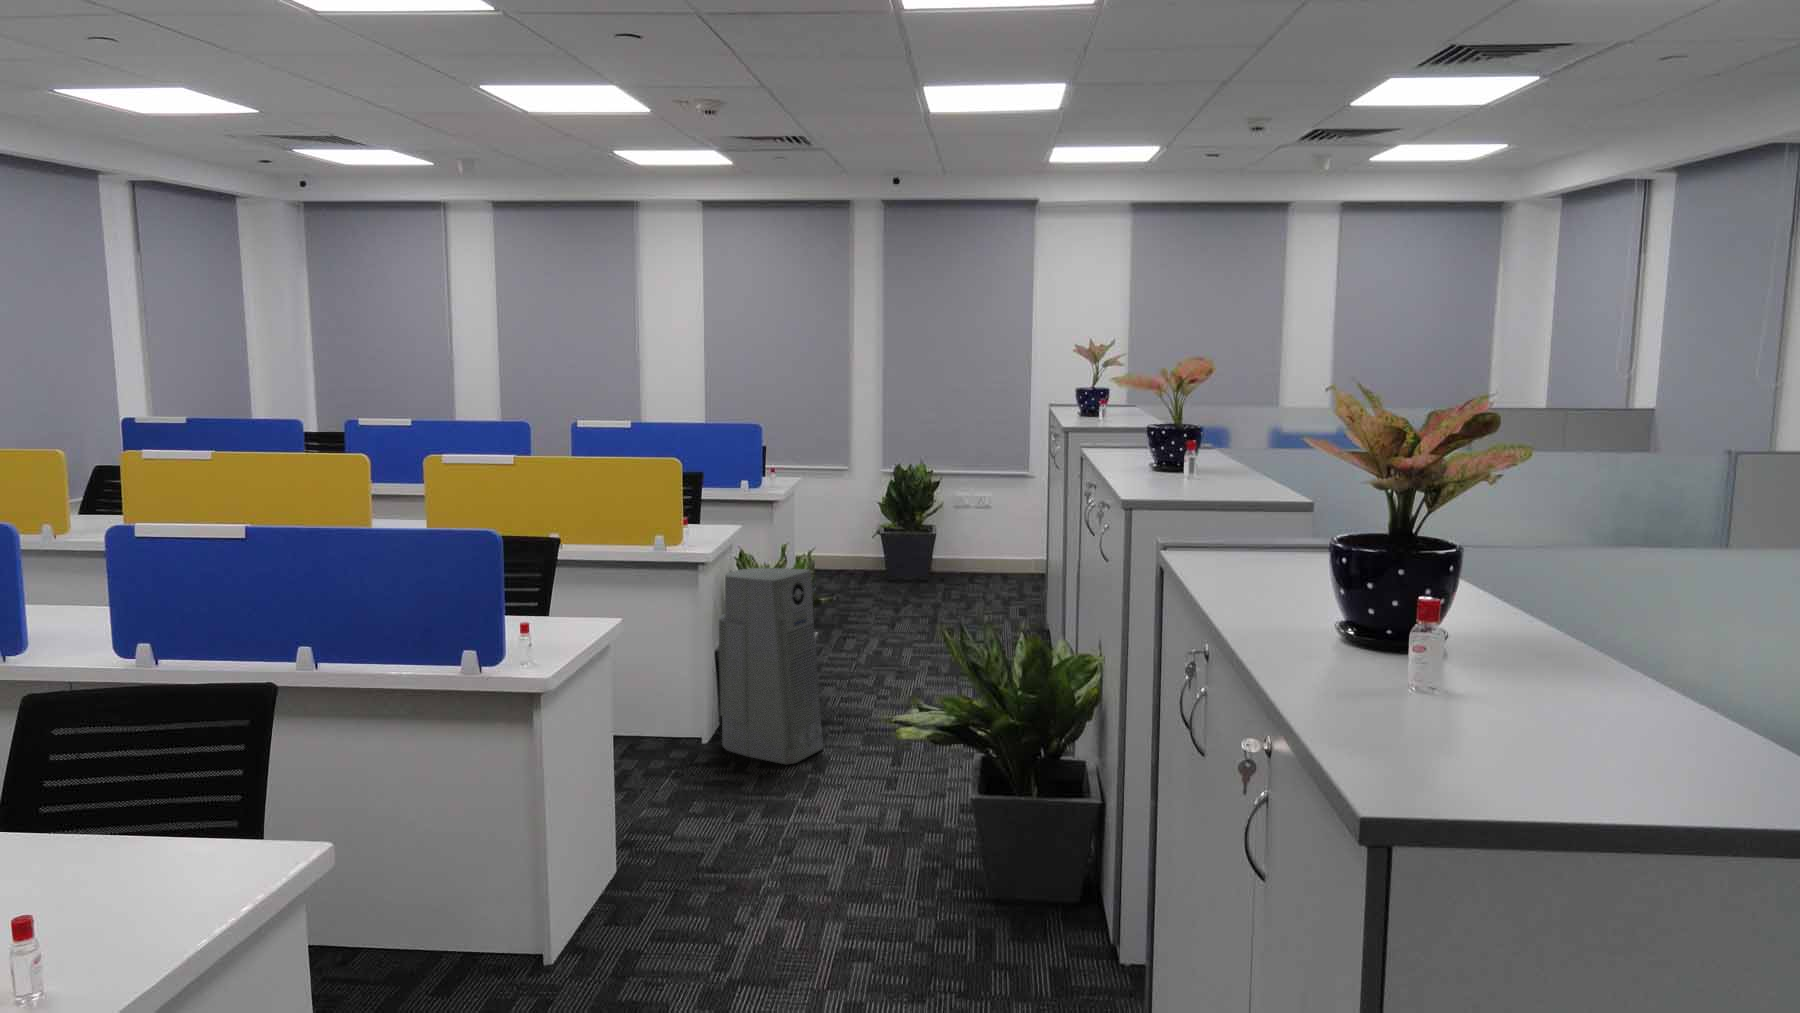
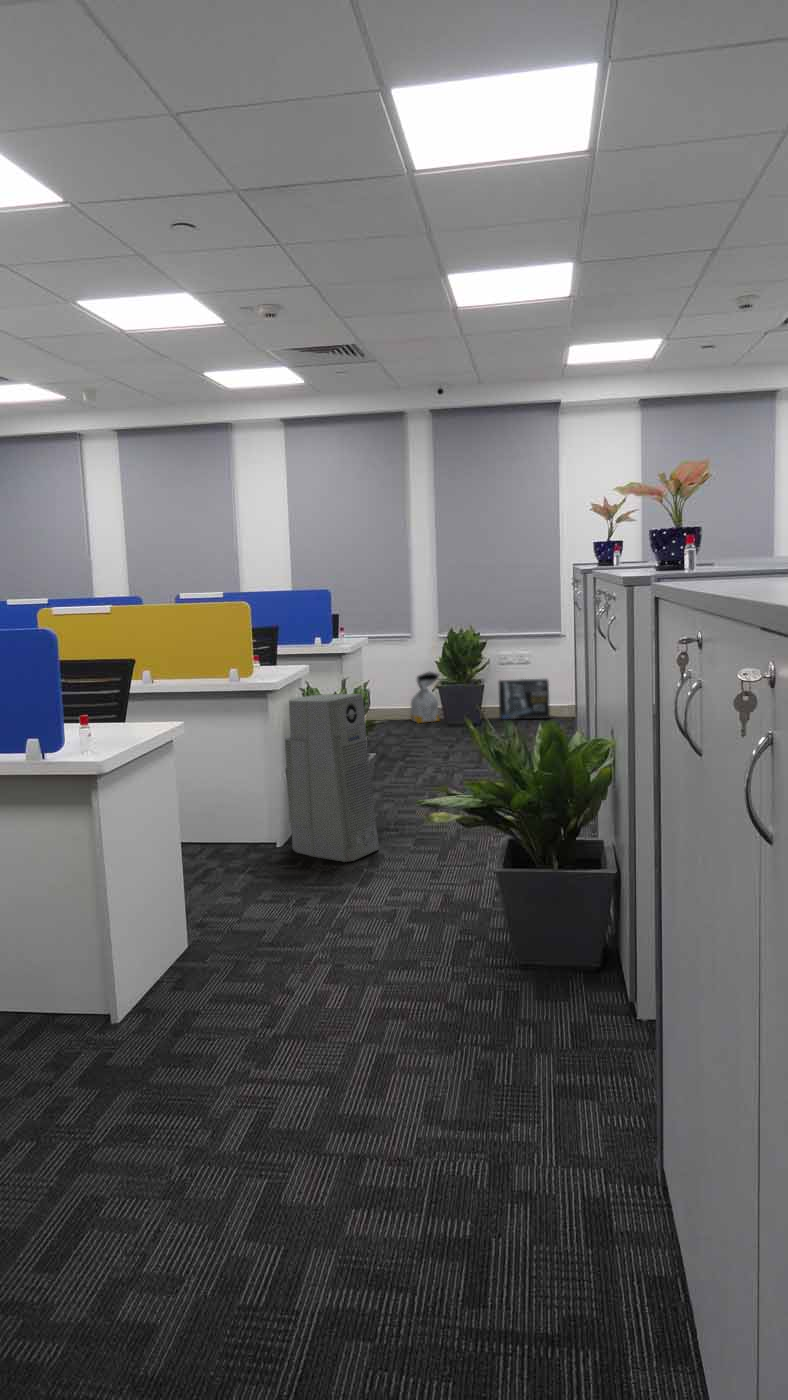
bag: none [844,514,882,576] -> present [411,672,439,723]
box: none [952,526,1011,574] -> present [499,679,550,720]

